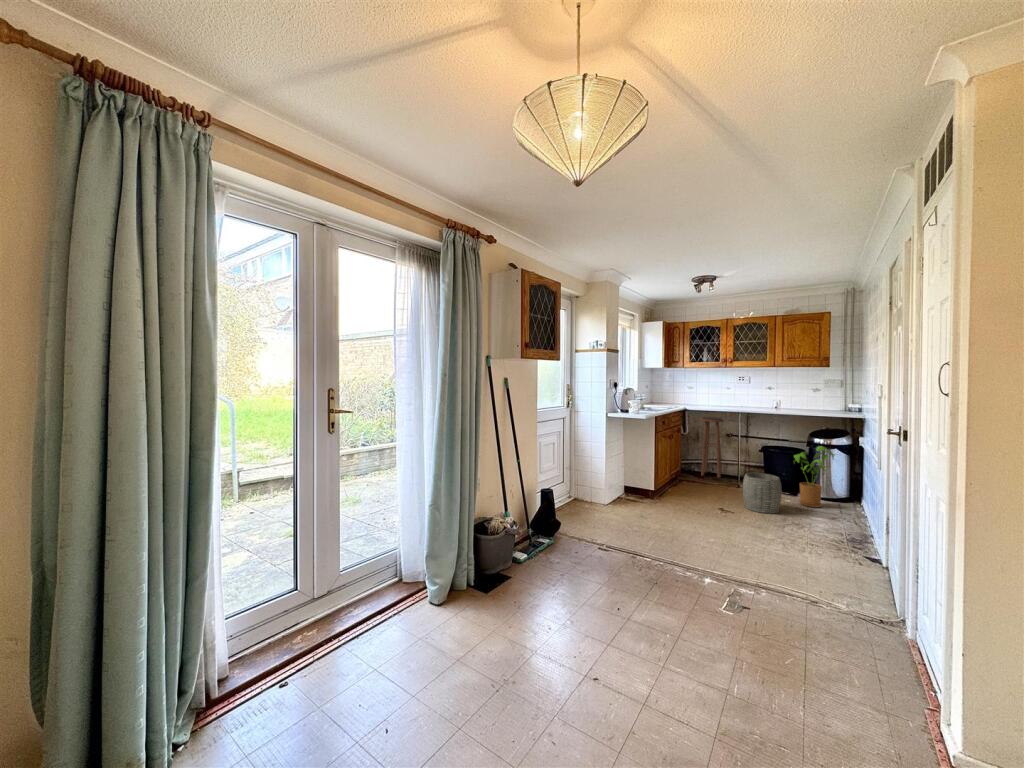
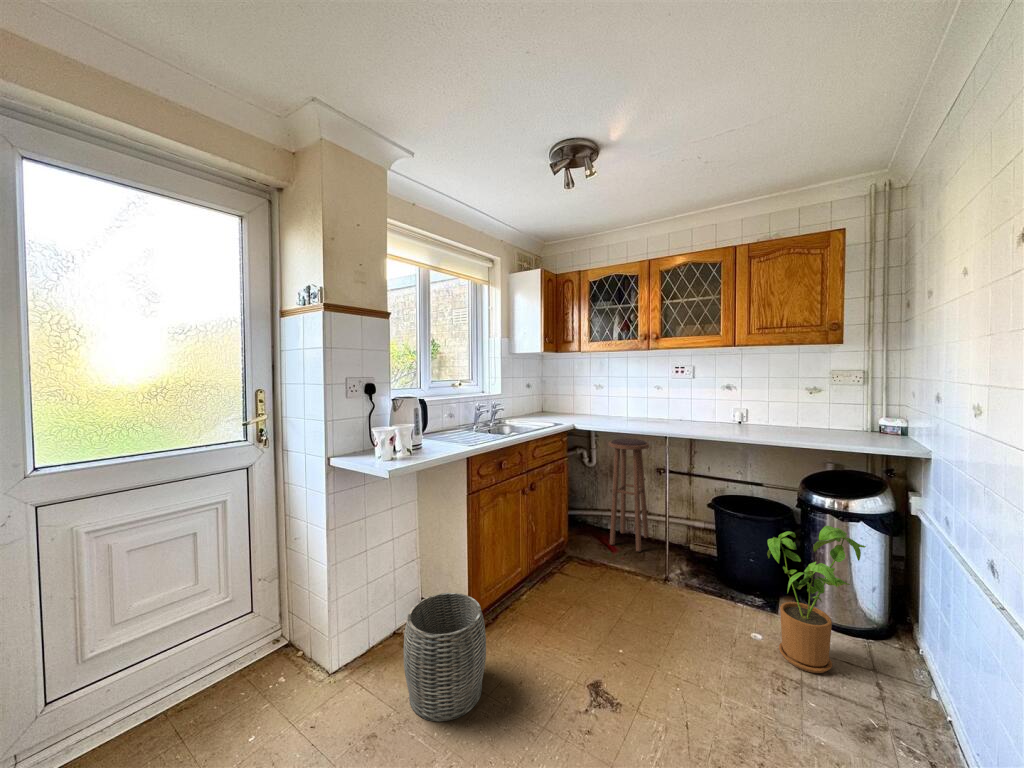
woven basket: present [743,473,782,514] -> present [403,593,486,721]

